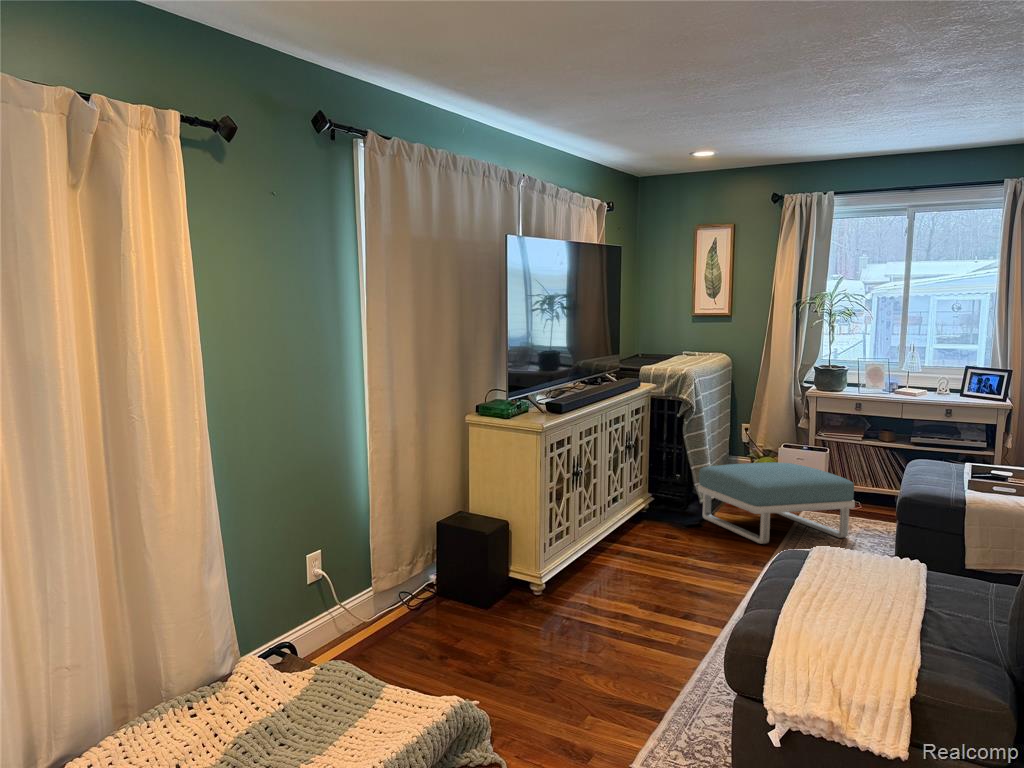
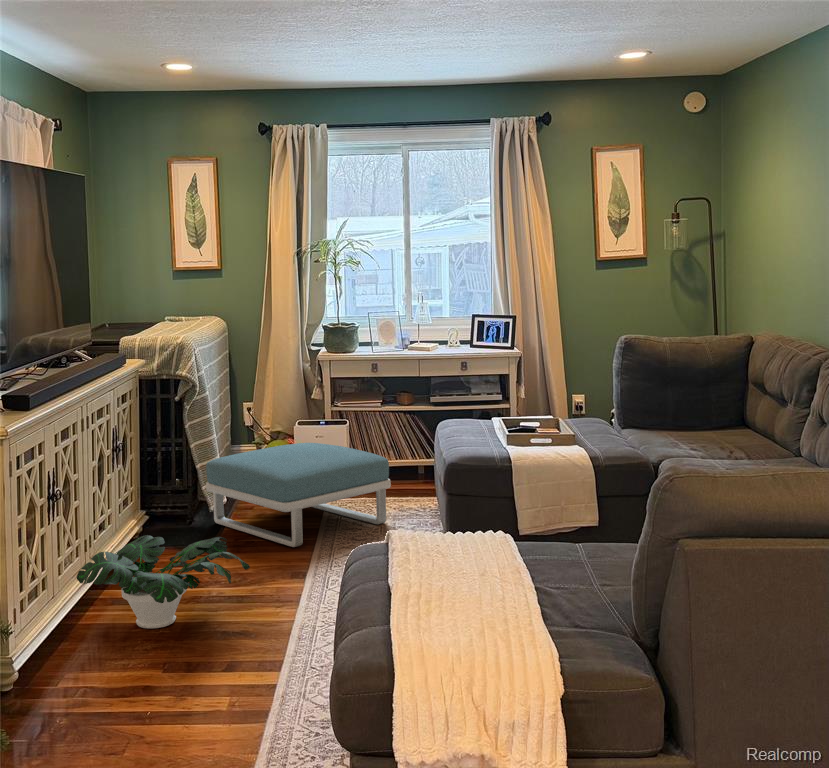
potted plant: none [589,513,714,581] -> present [76,535,250,628]

